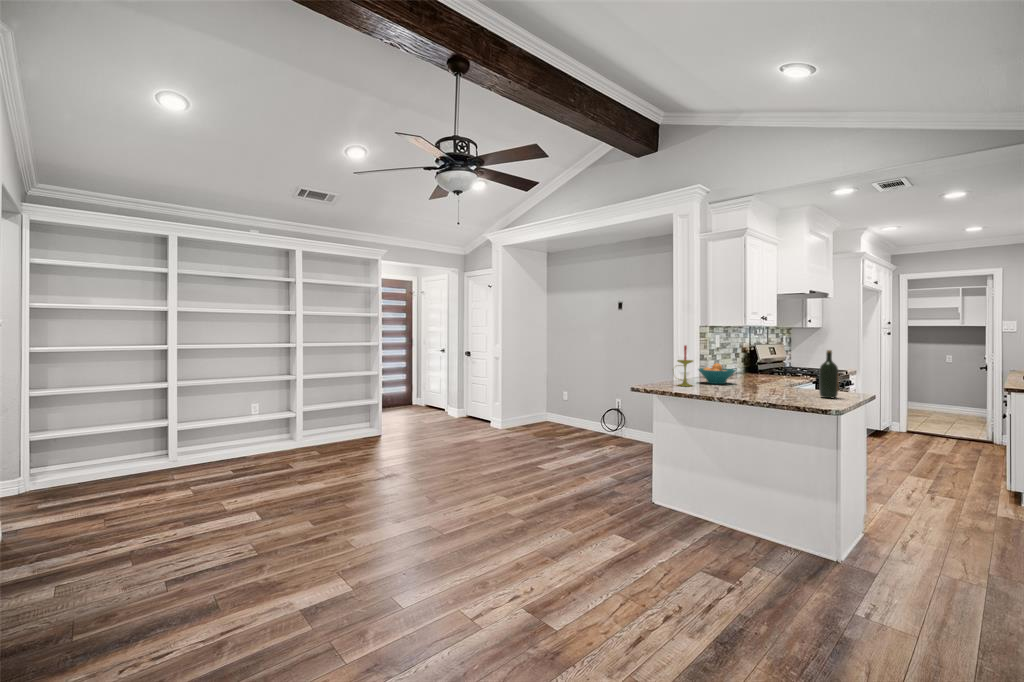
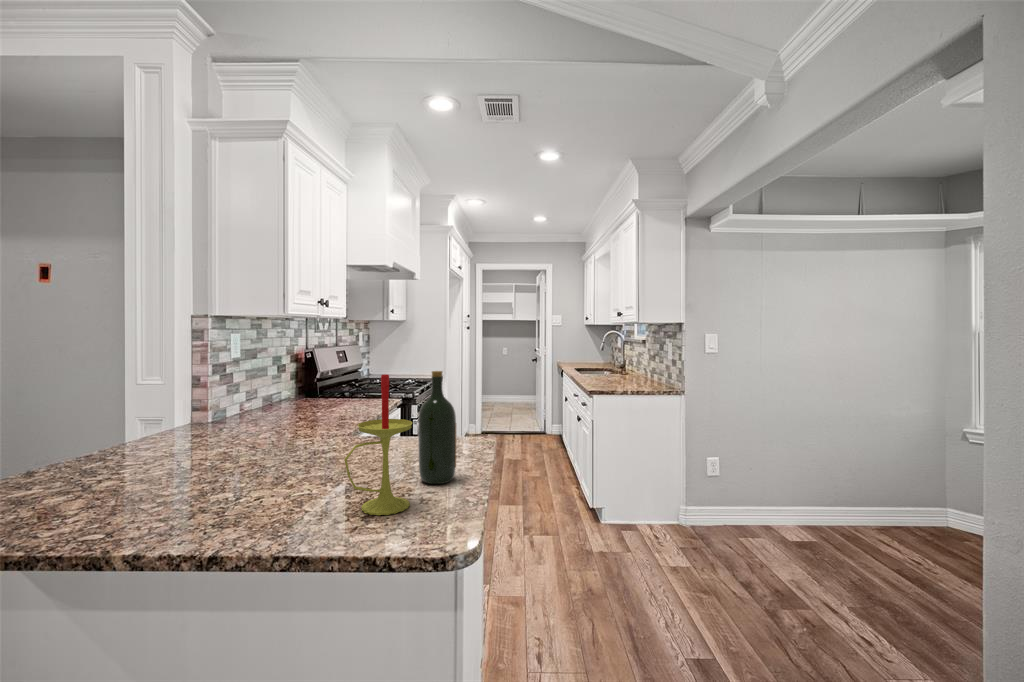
candle: present [677,345,693,386] -> present [344,375,412,515]
fruit bowl: present [698,363,735,384] -> none [155,402,251,453]

